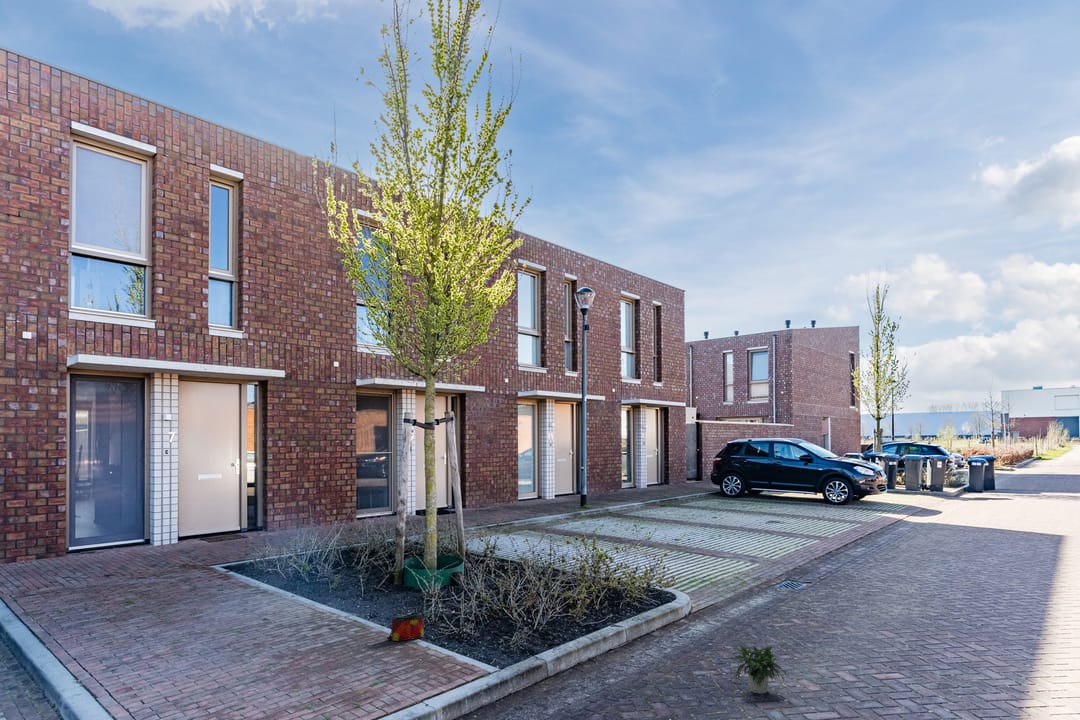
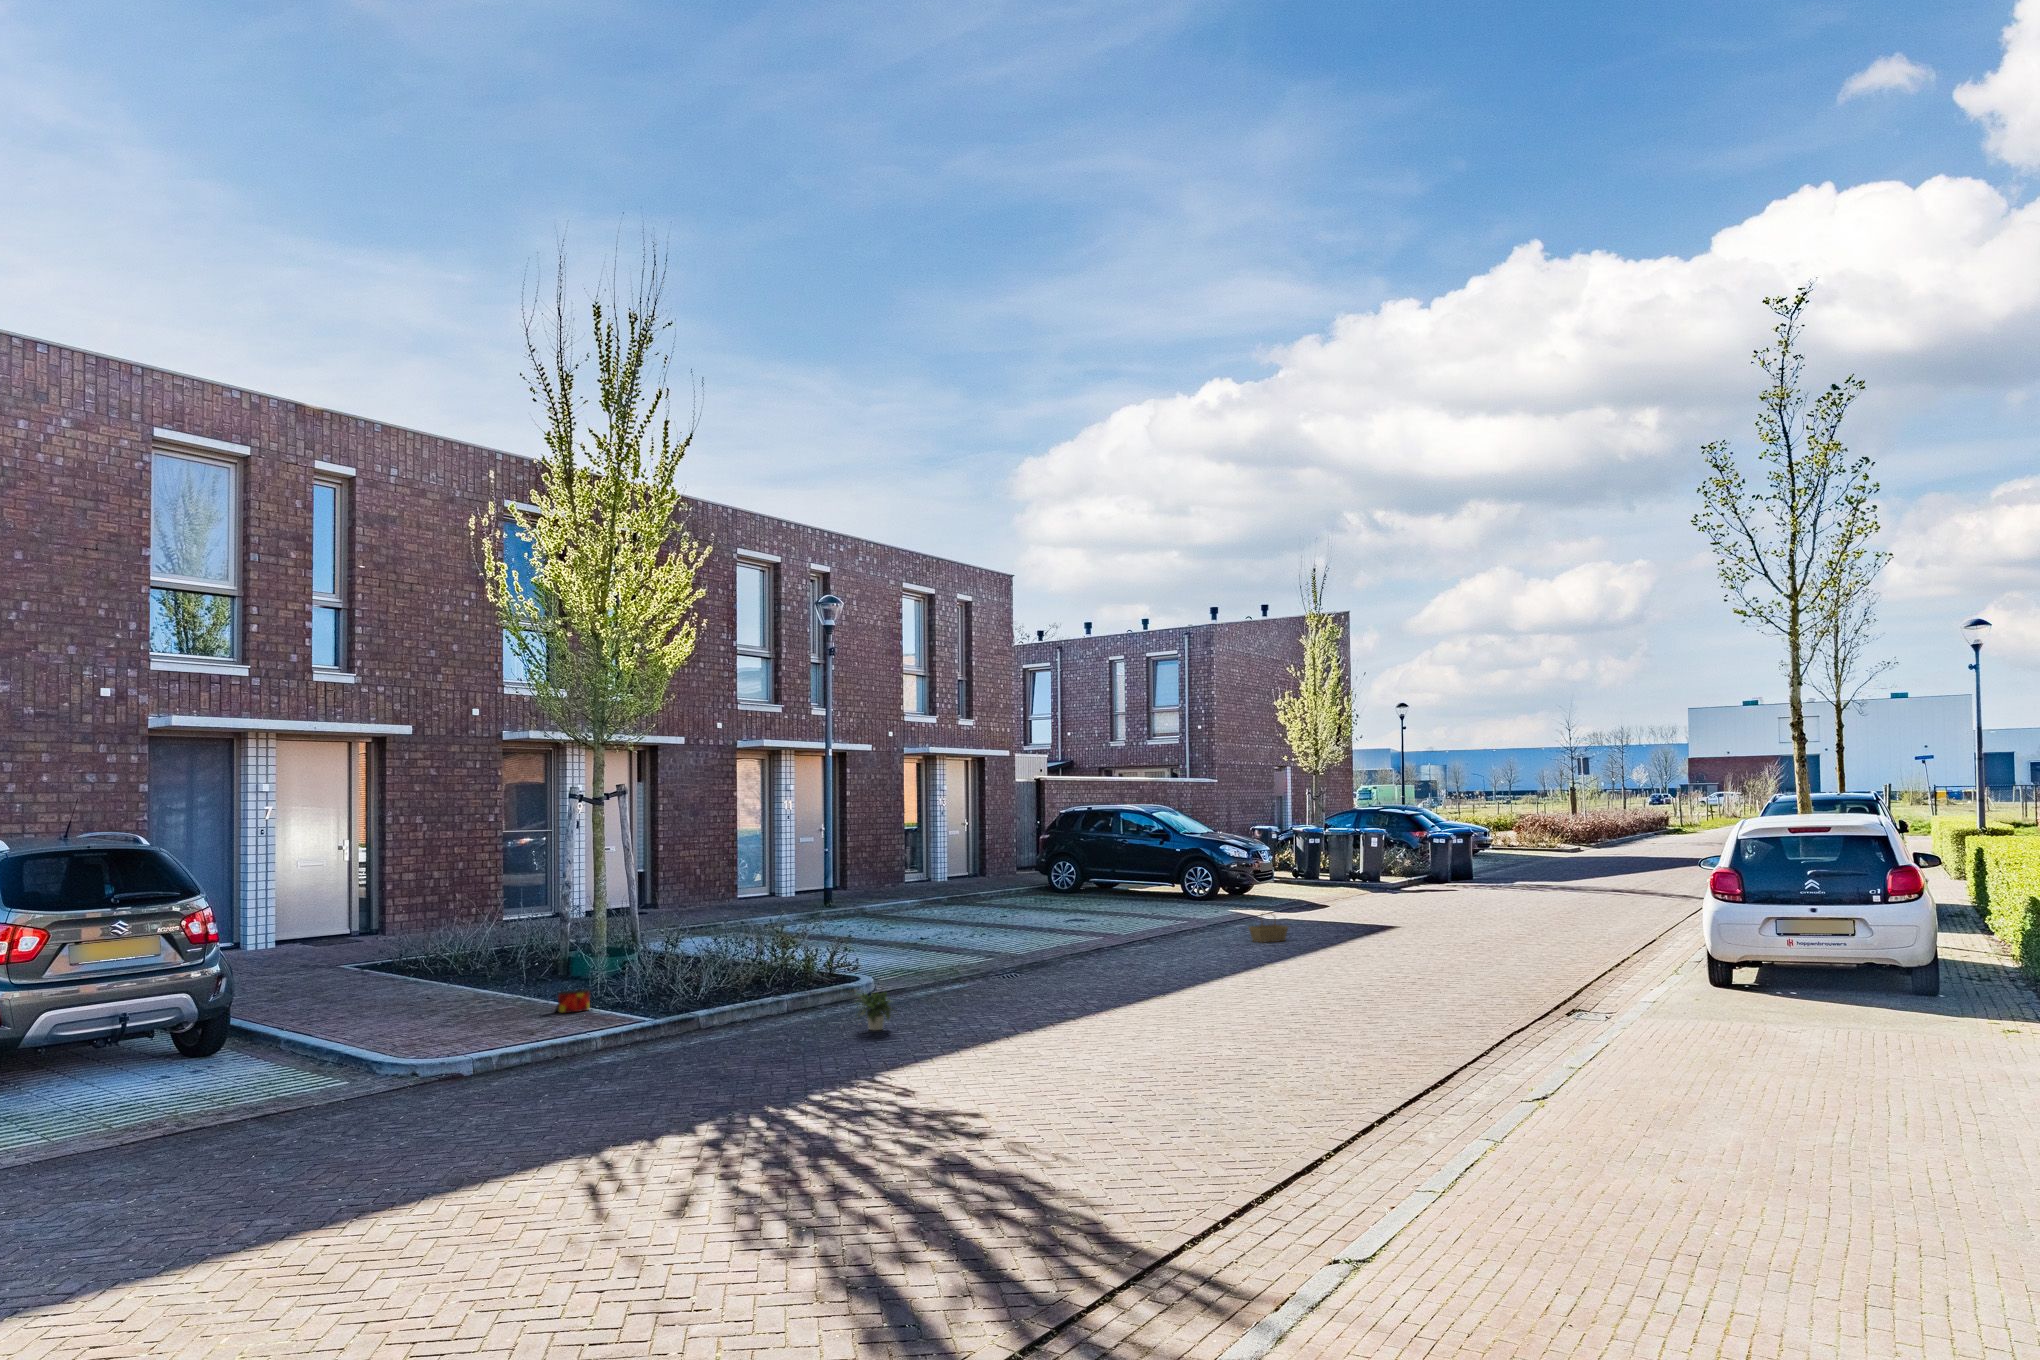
basket: none [955,524,991,550] -> present [1249,914,1288,942]

